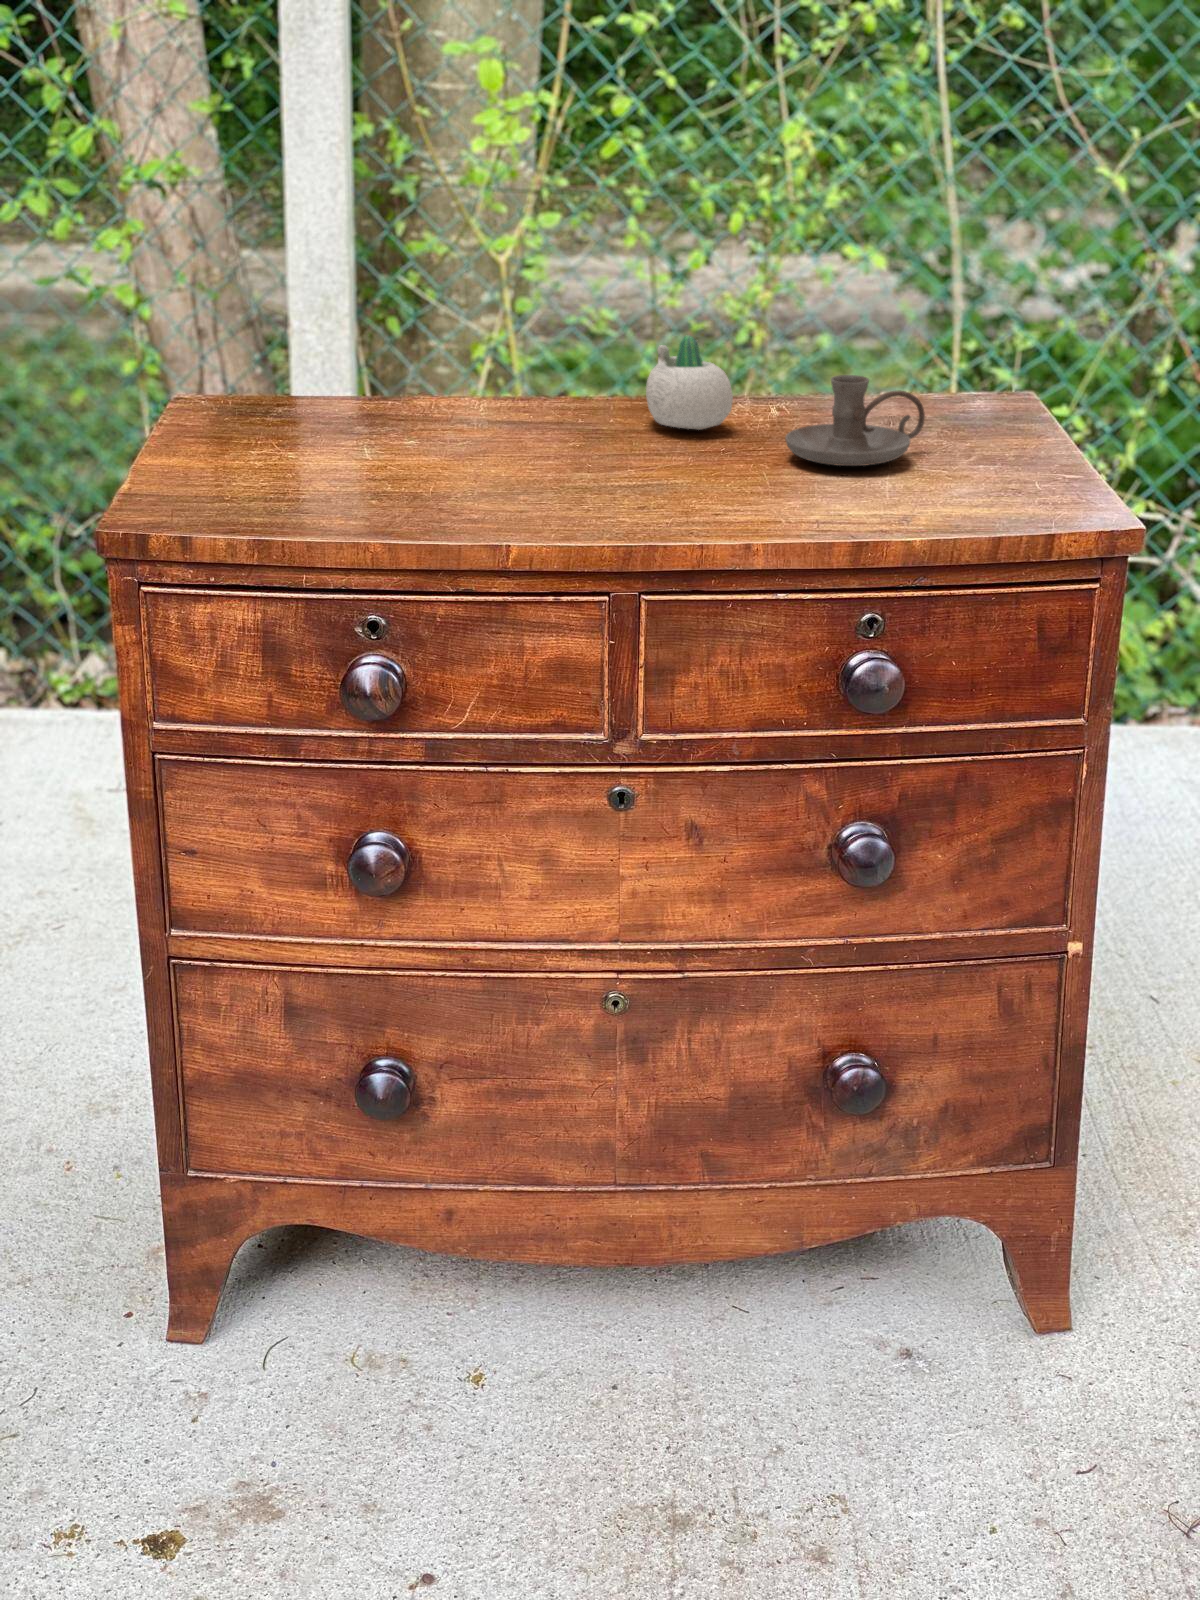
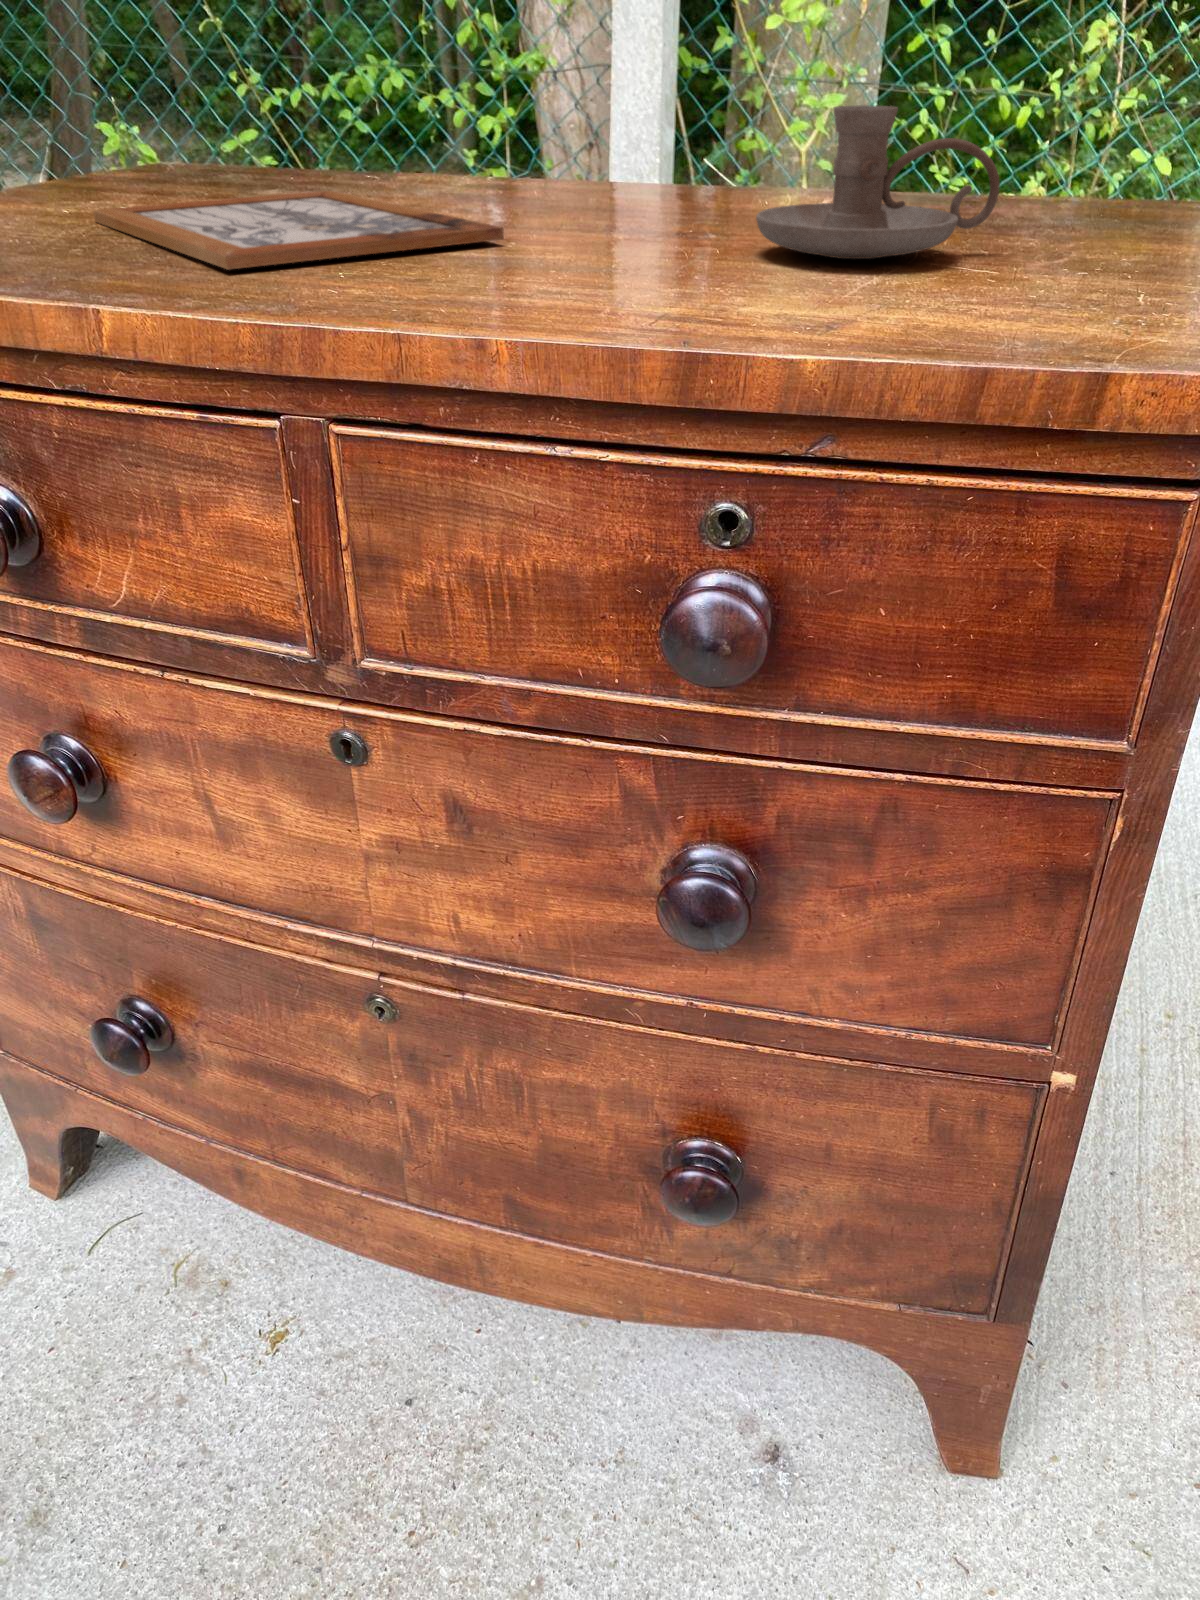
succulent planter: present [646,335,733,430] -> none [626,67,740,214]
picture frame: none [296,424,624,508] -> present [94,191,504,270]

